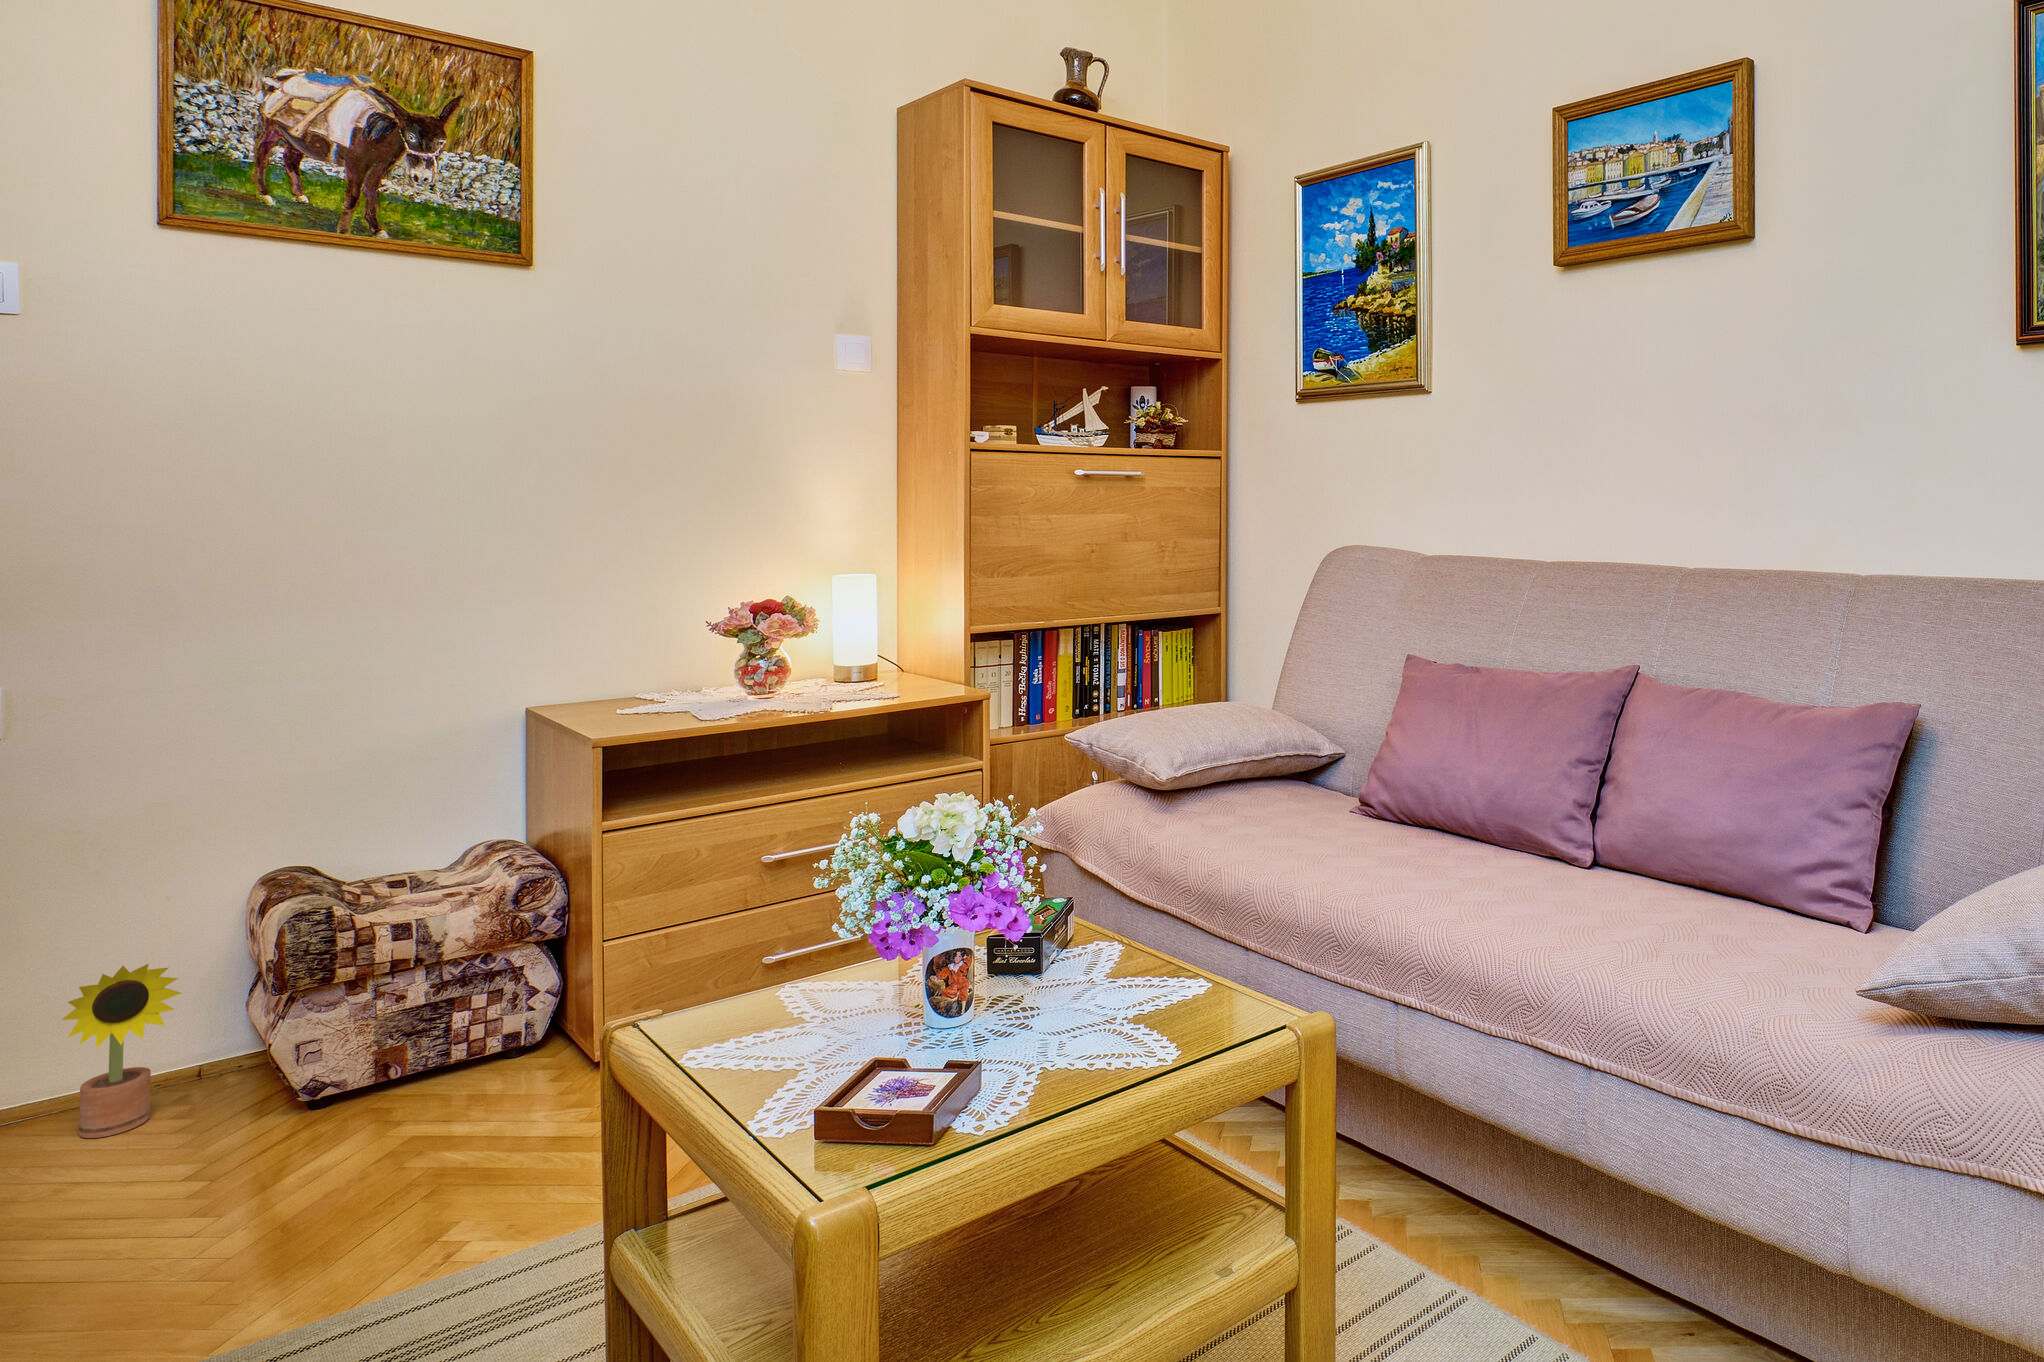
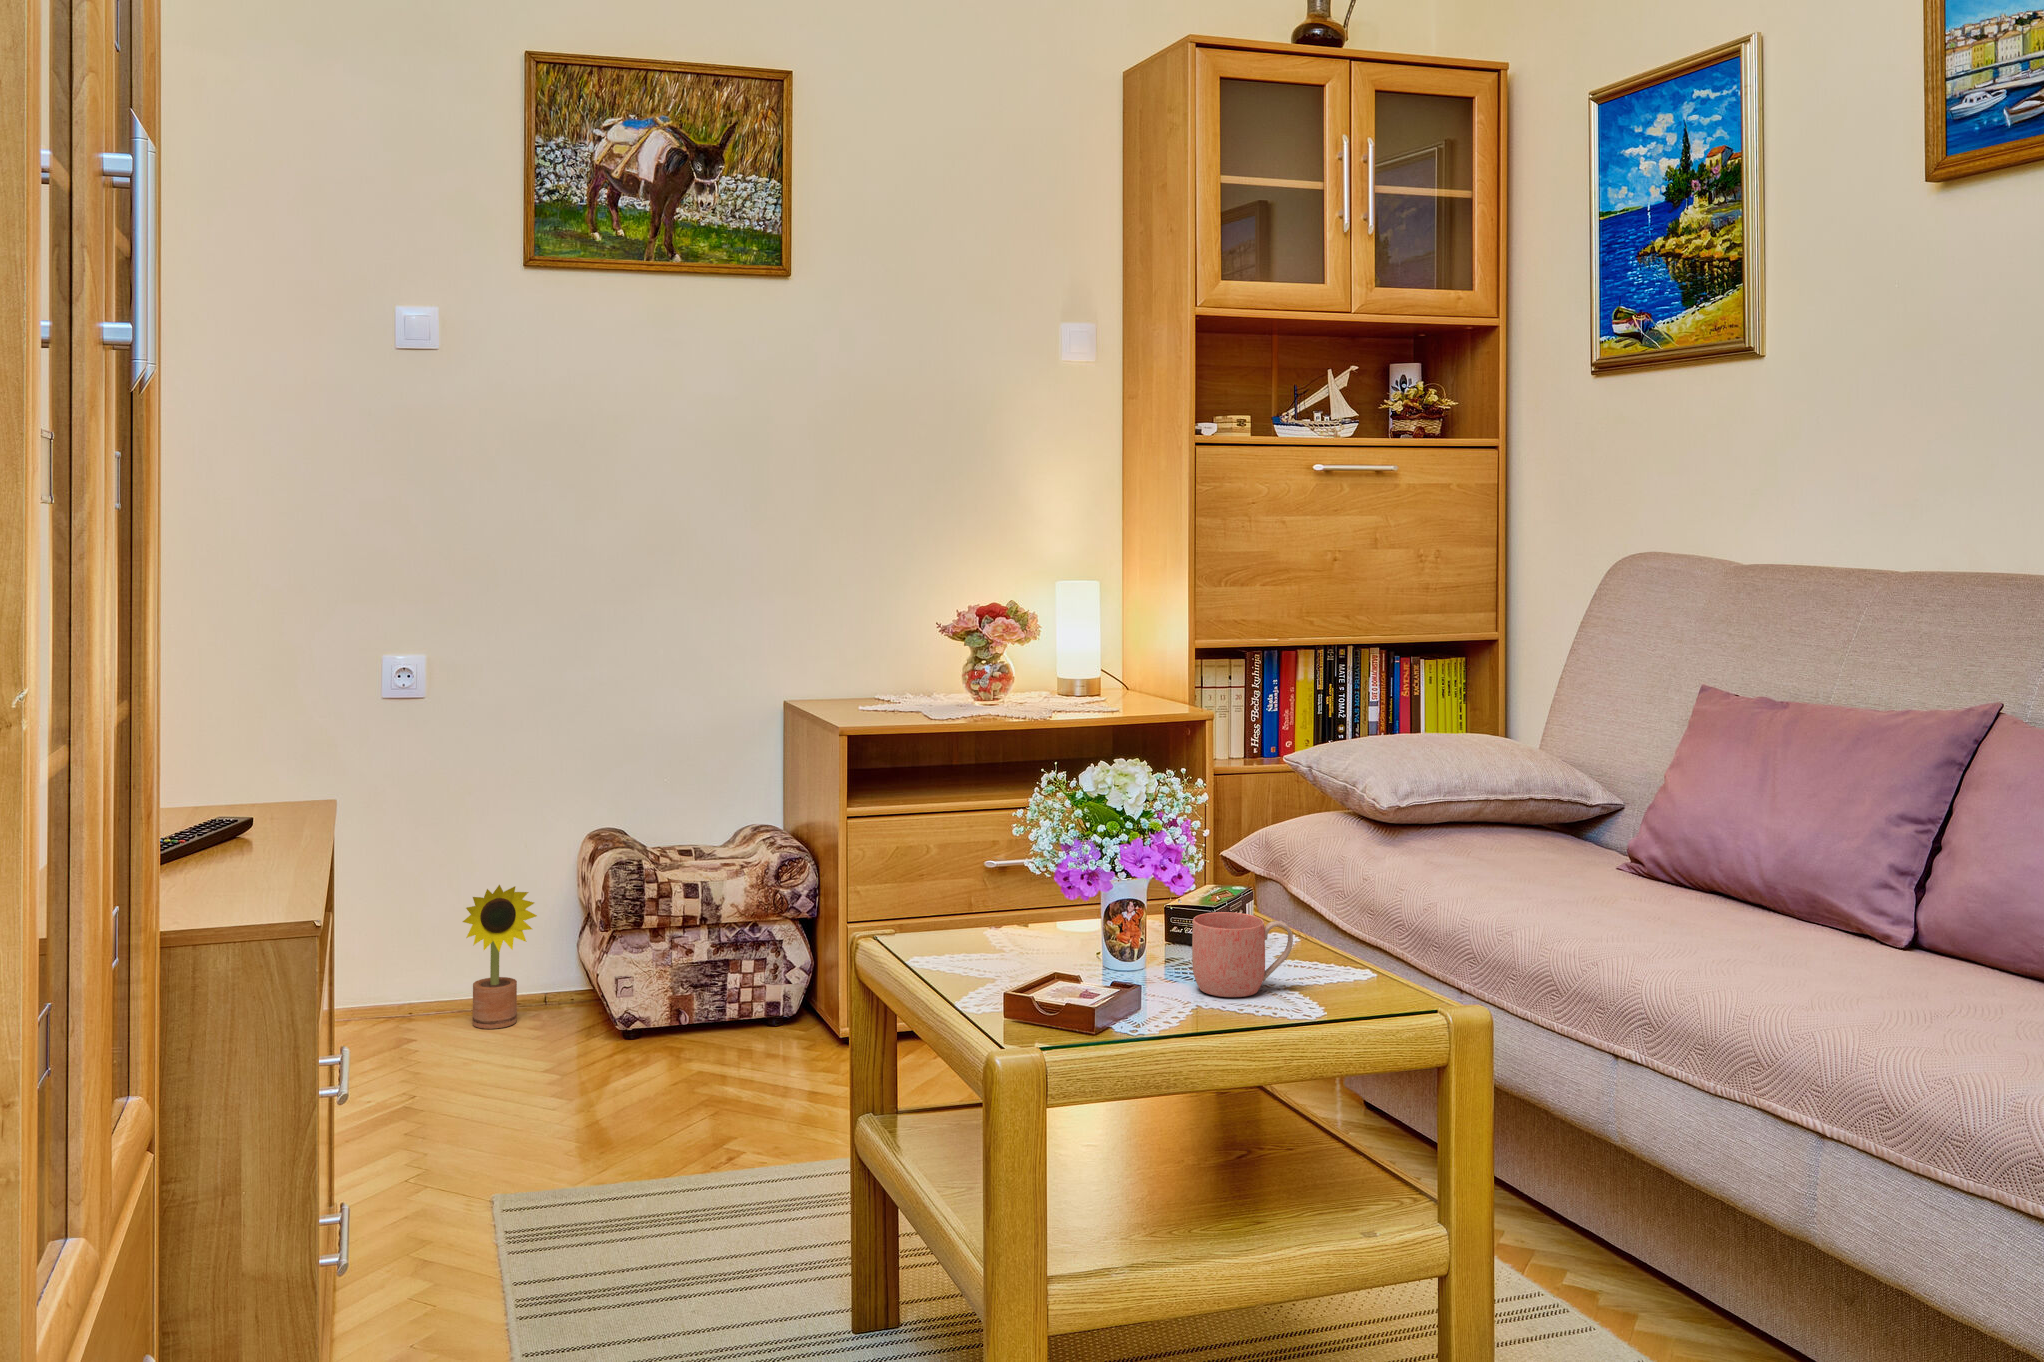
mug: none [1030,947,1133,1044] -> present [1192,912,1293,997]

